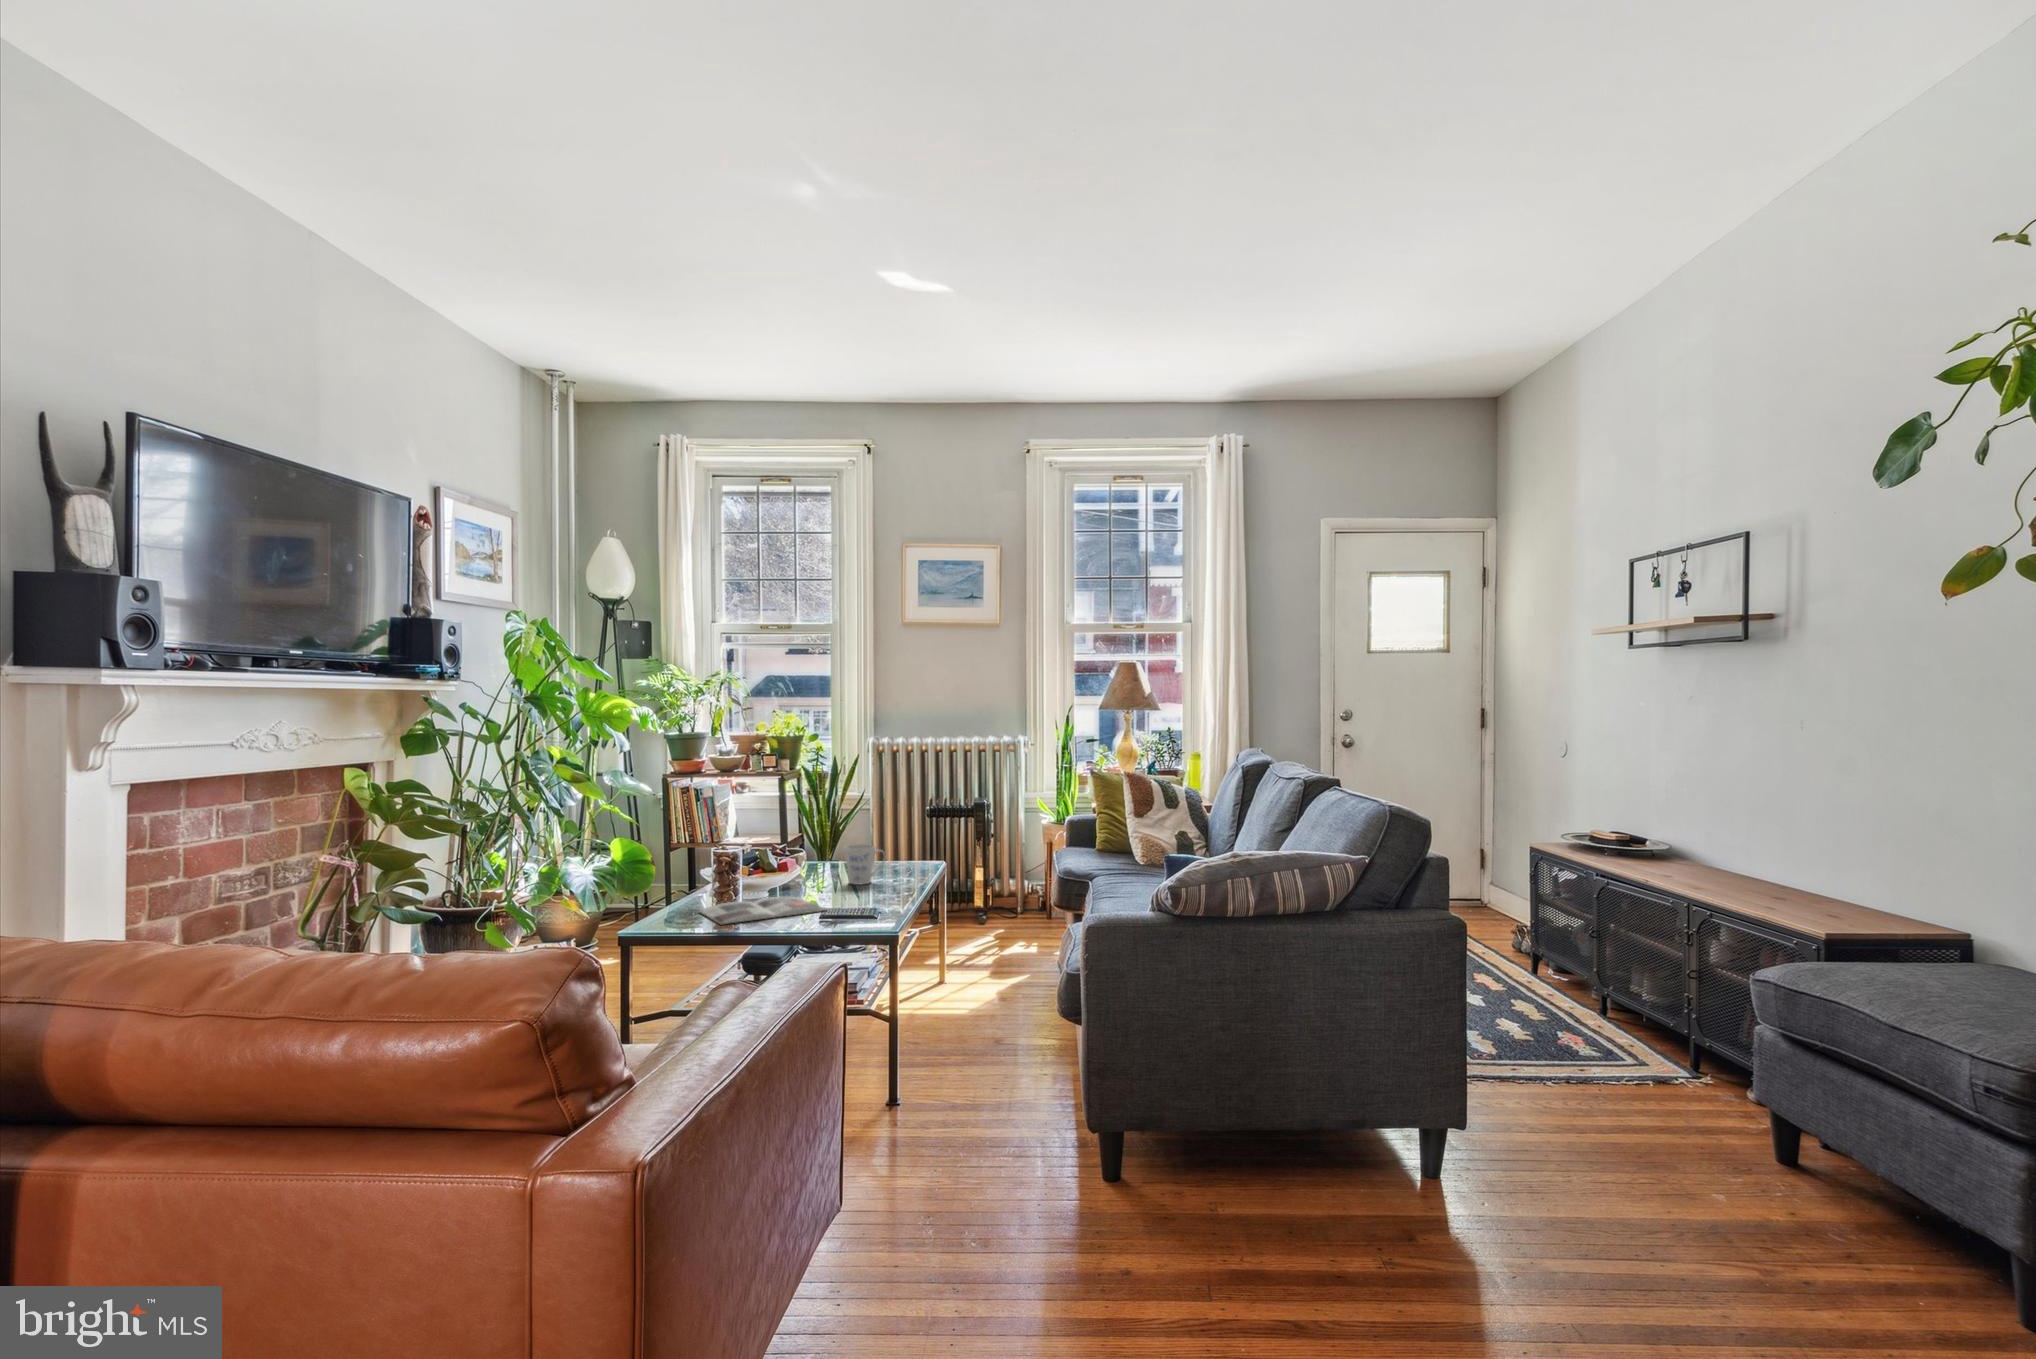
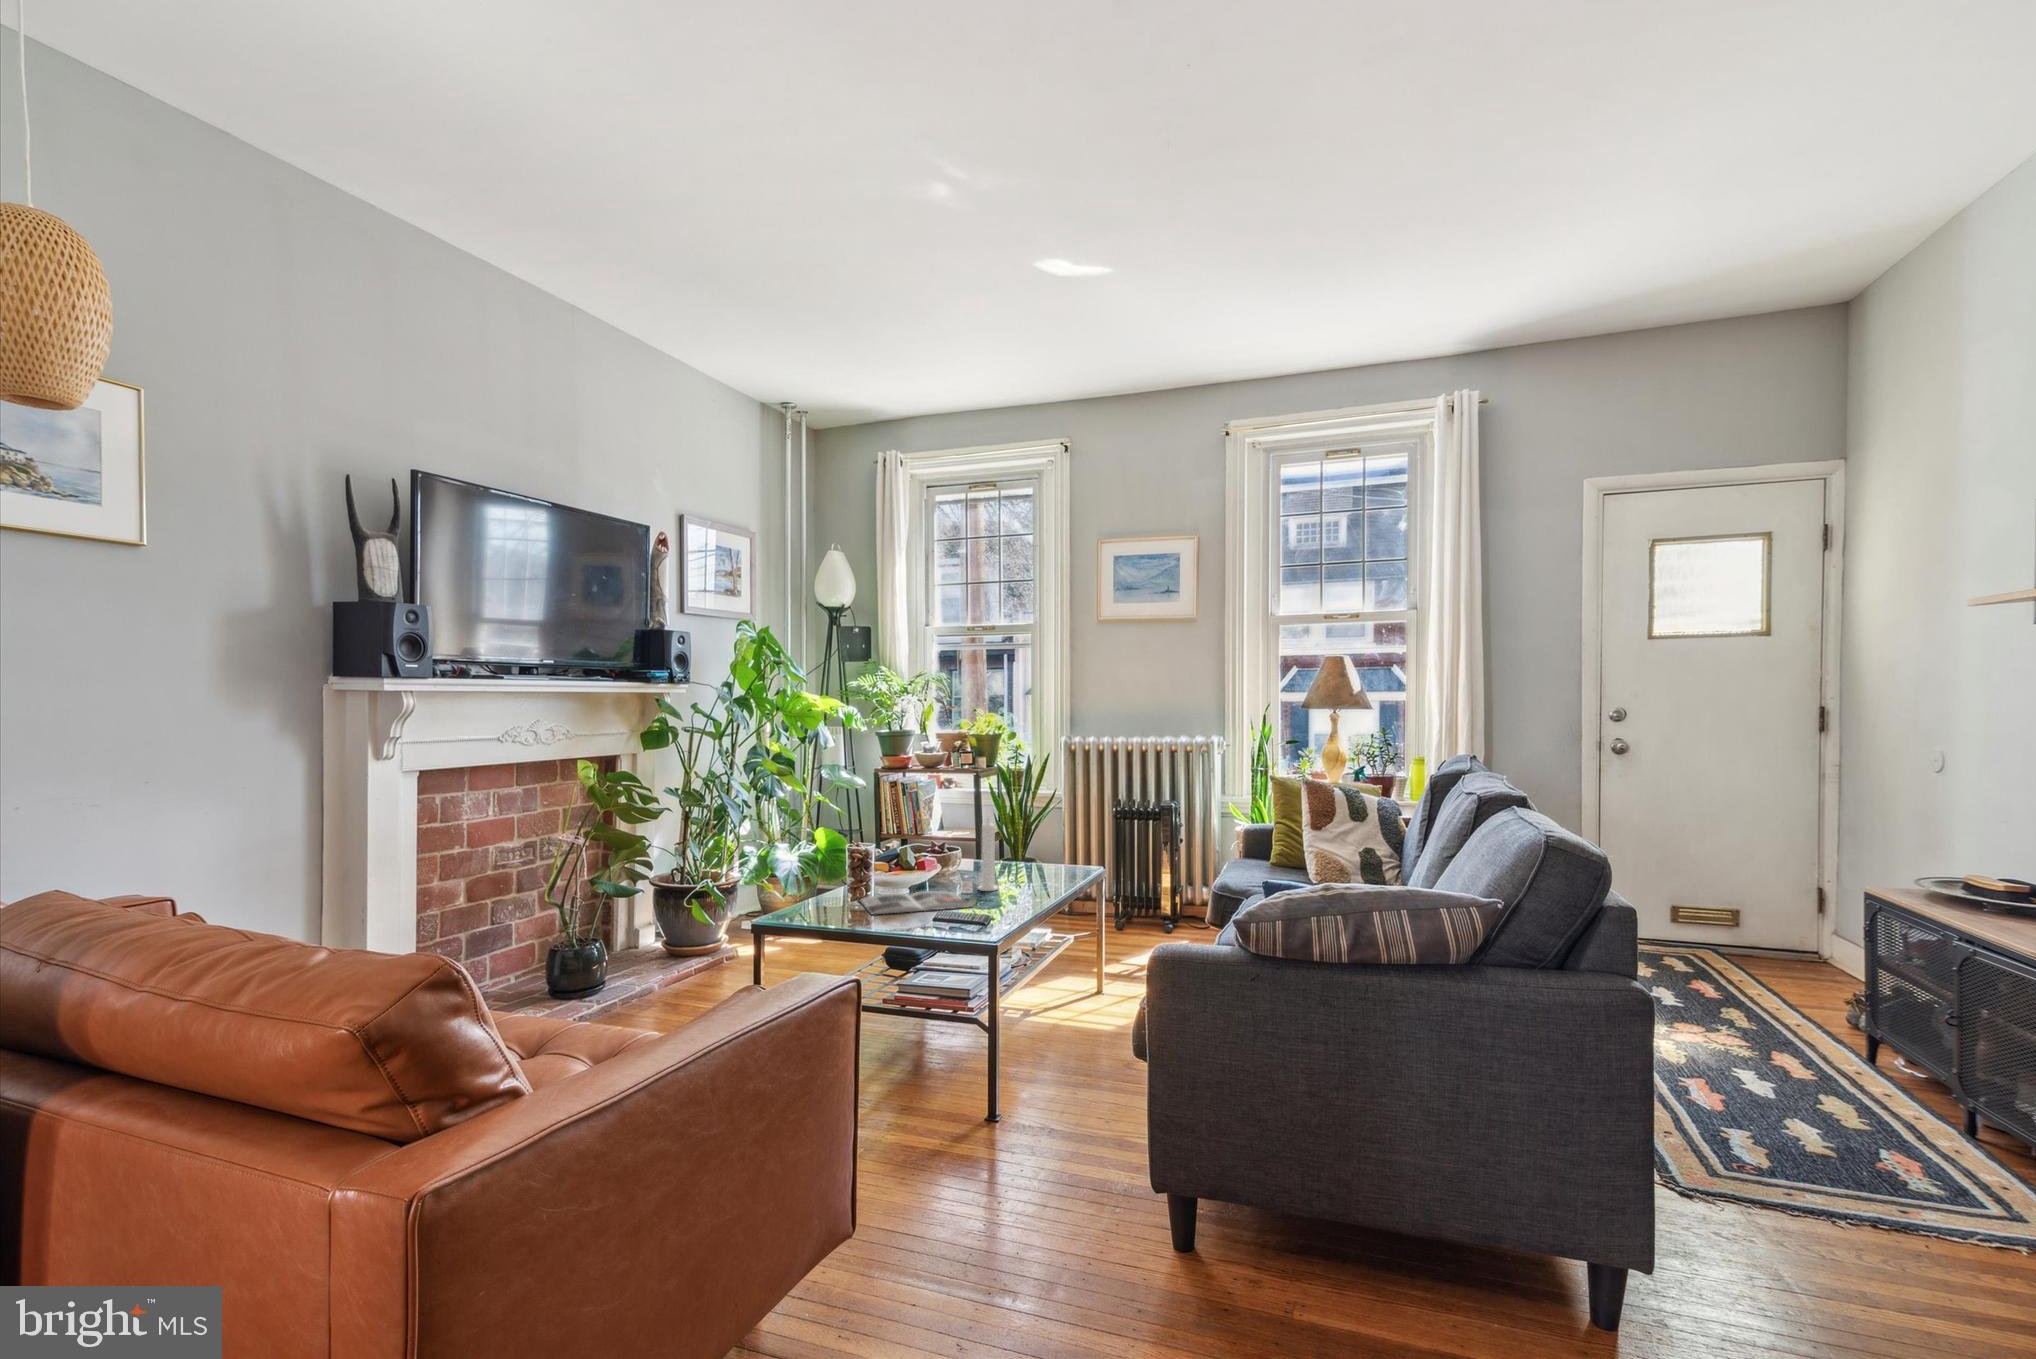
candle: none [822,814,844,894] -> present [978,817,998,891]
mug: present [845,844,886,885] -> none [1003,845,1042,883]

